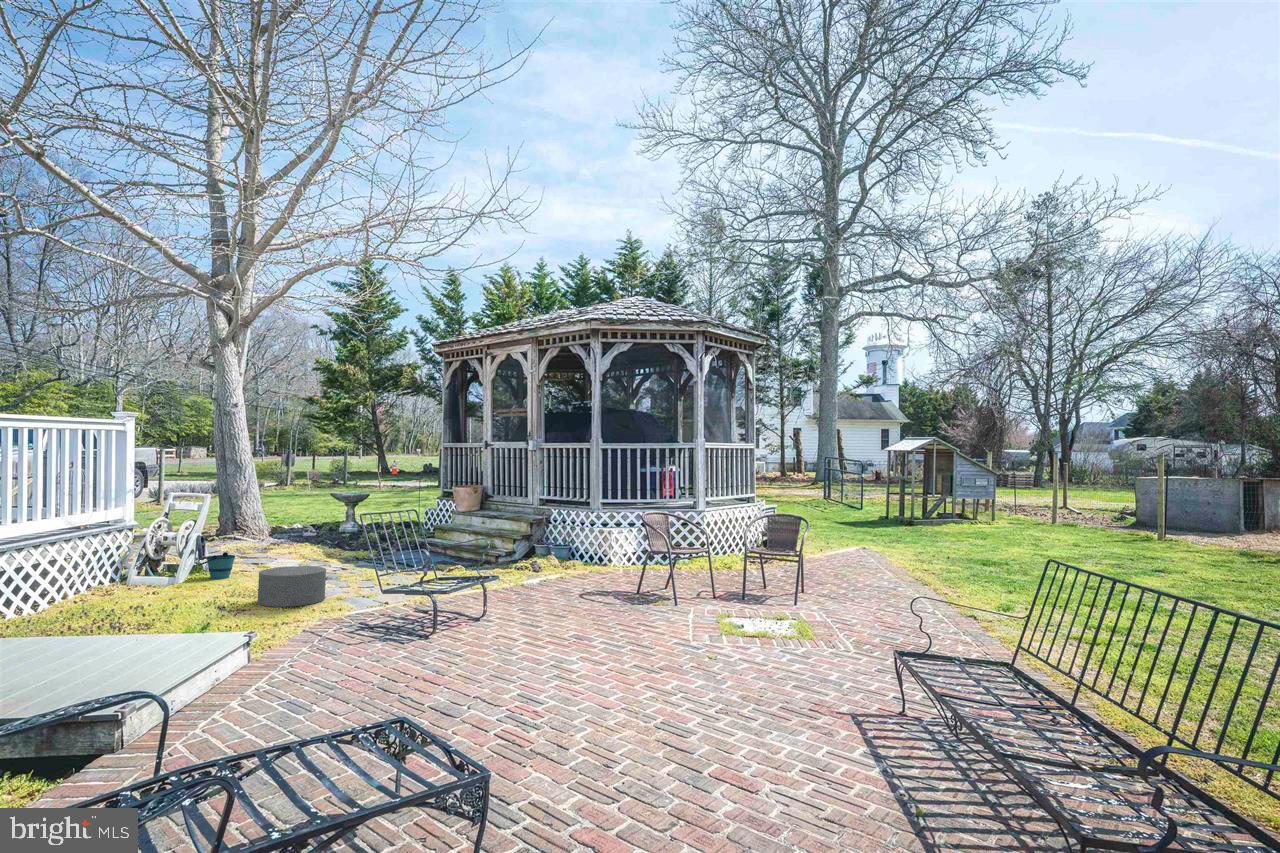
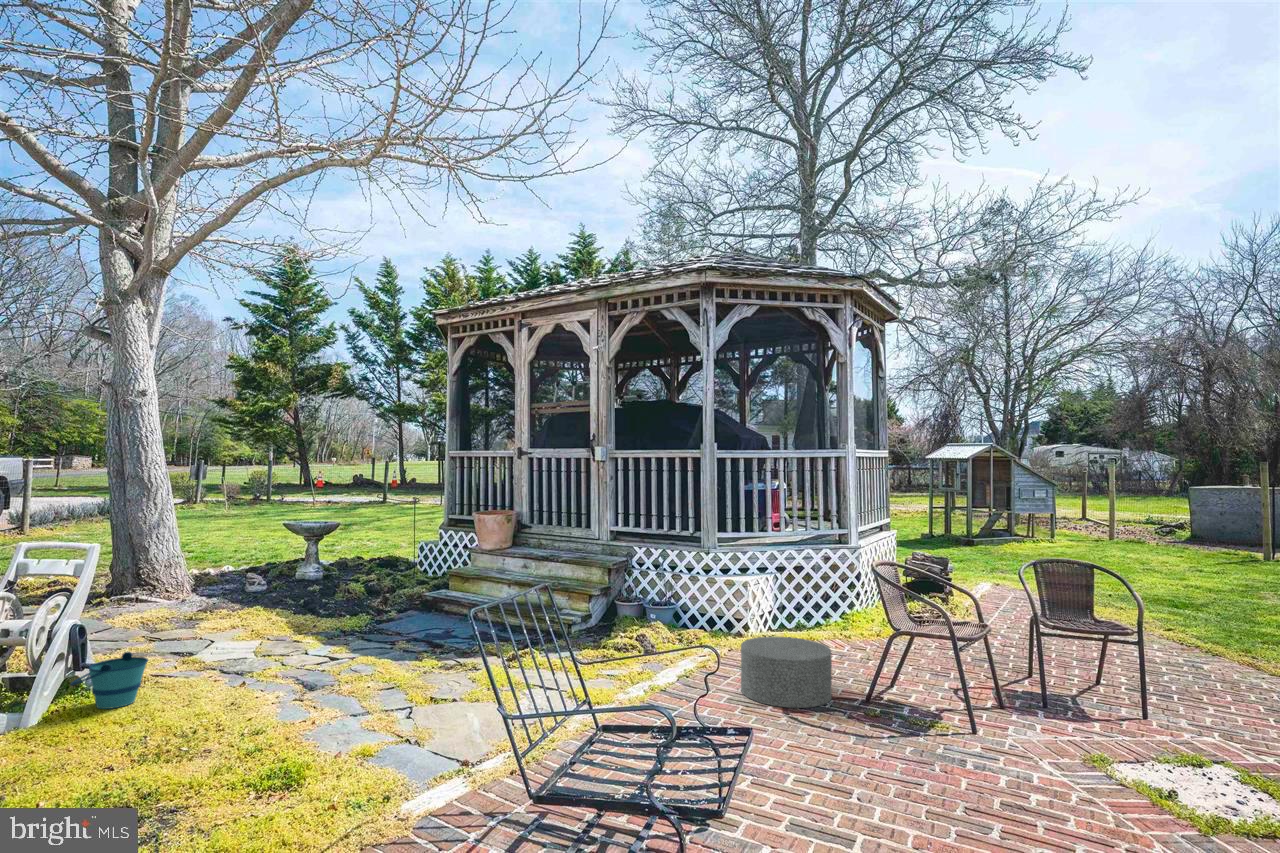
ottoman: present [258,566,326,607] -> present [741,637,832,708]

